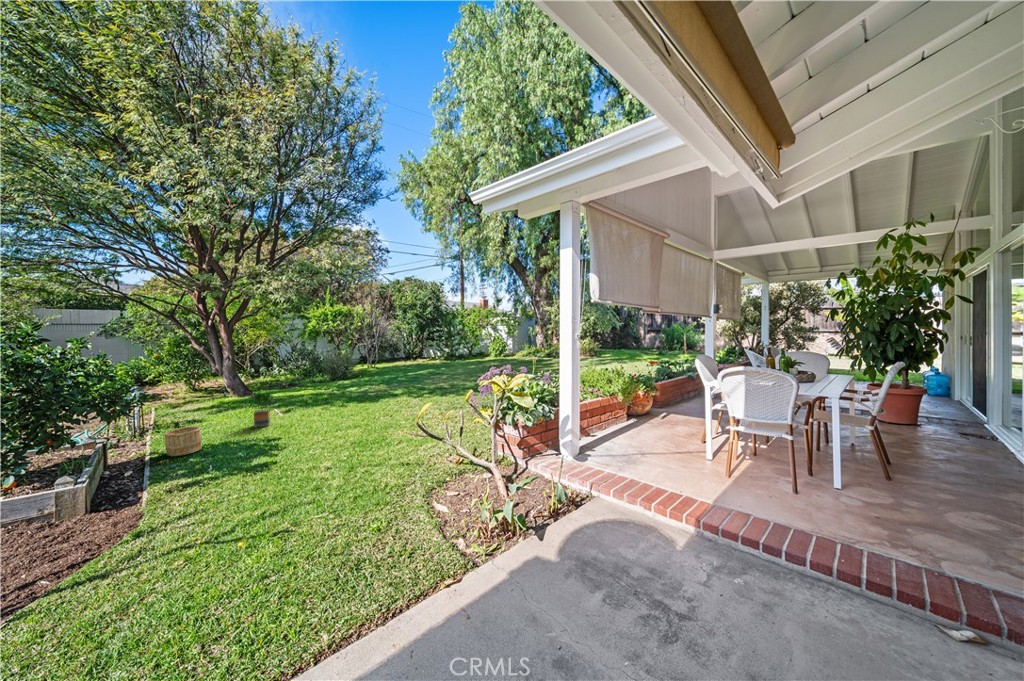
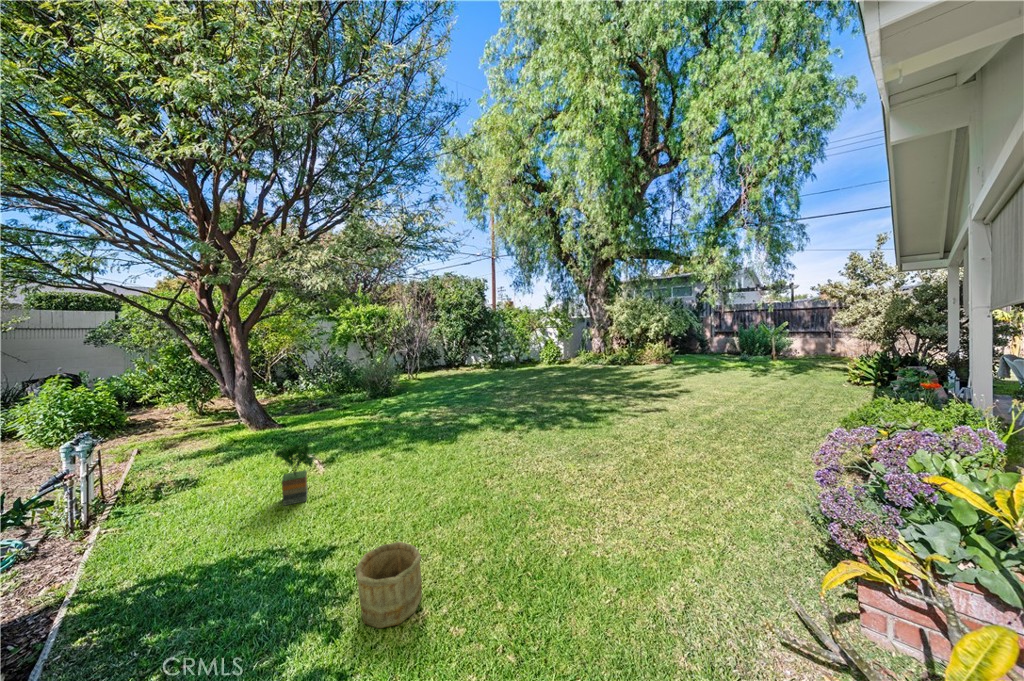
wooden bucket: present [163,426,202,456] -> present [355,542,422,628]

